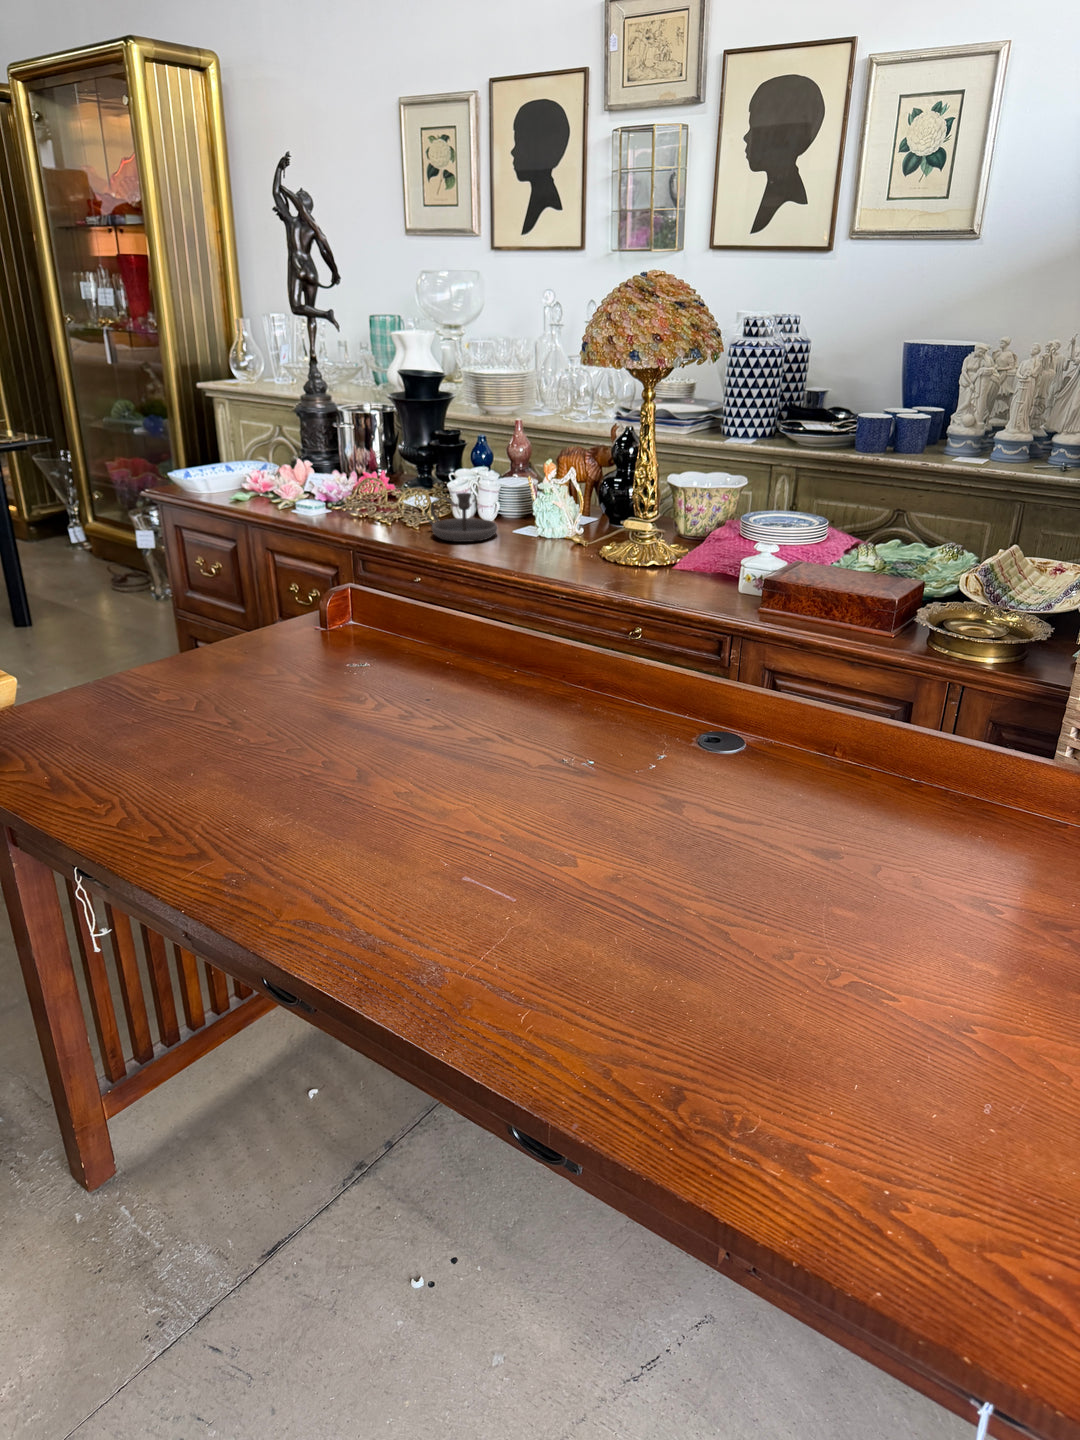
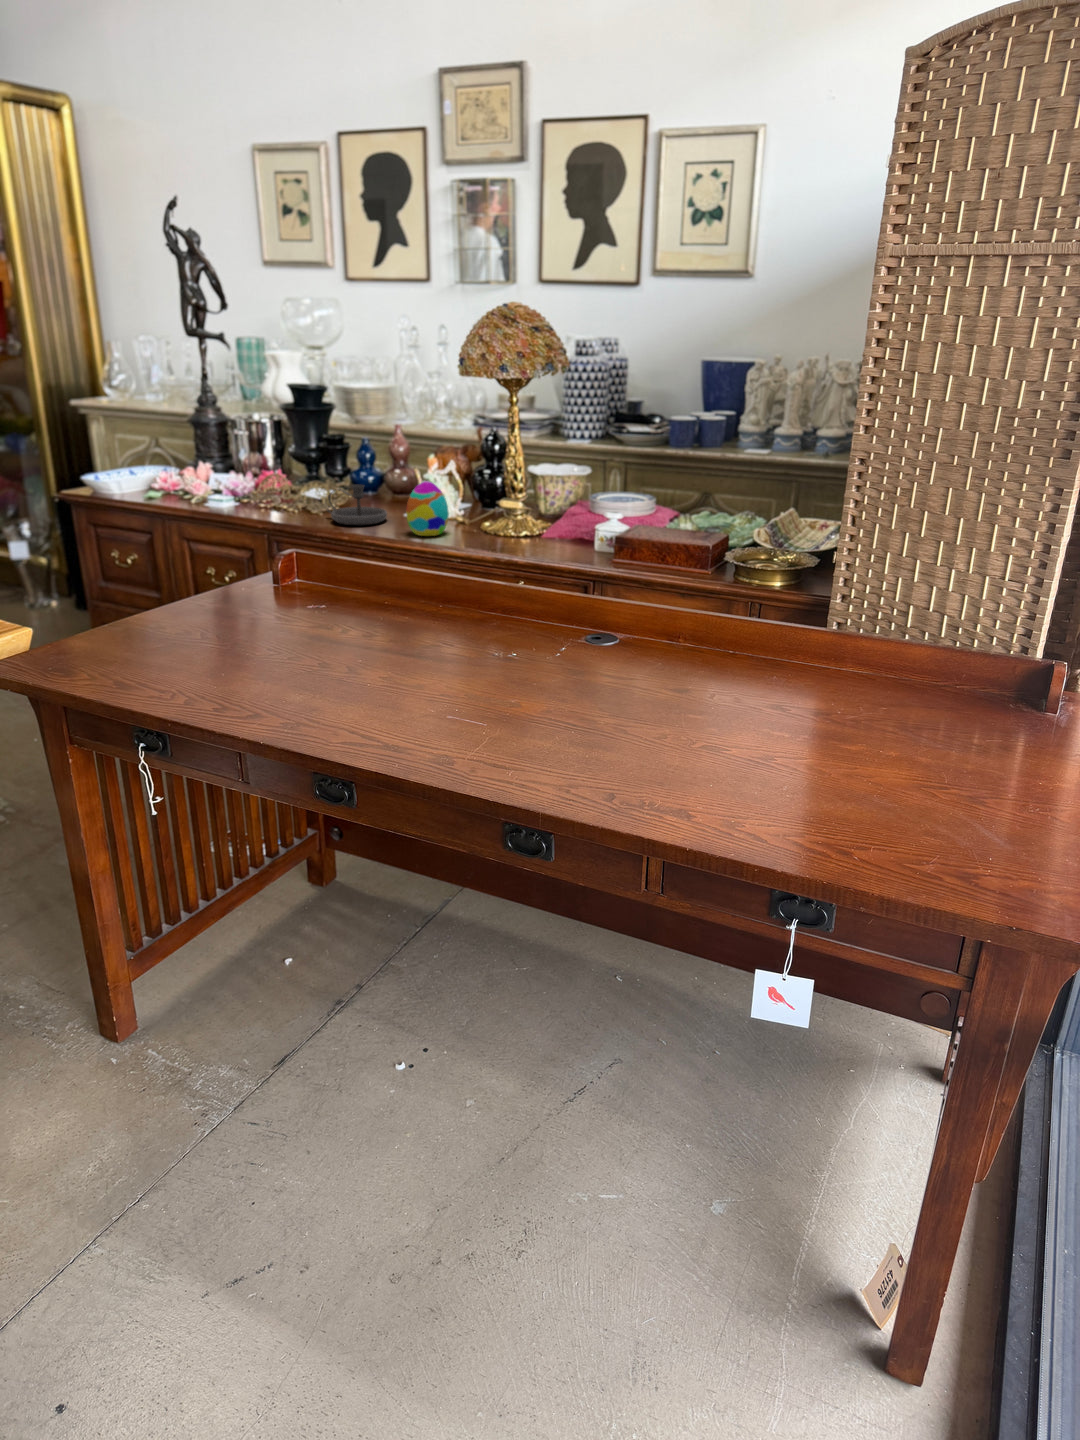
decorative egg: none [514,493,565,560] -> present [406,481,449,536]

